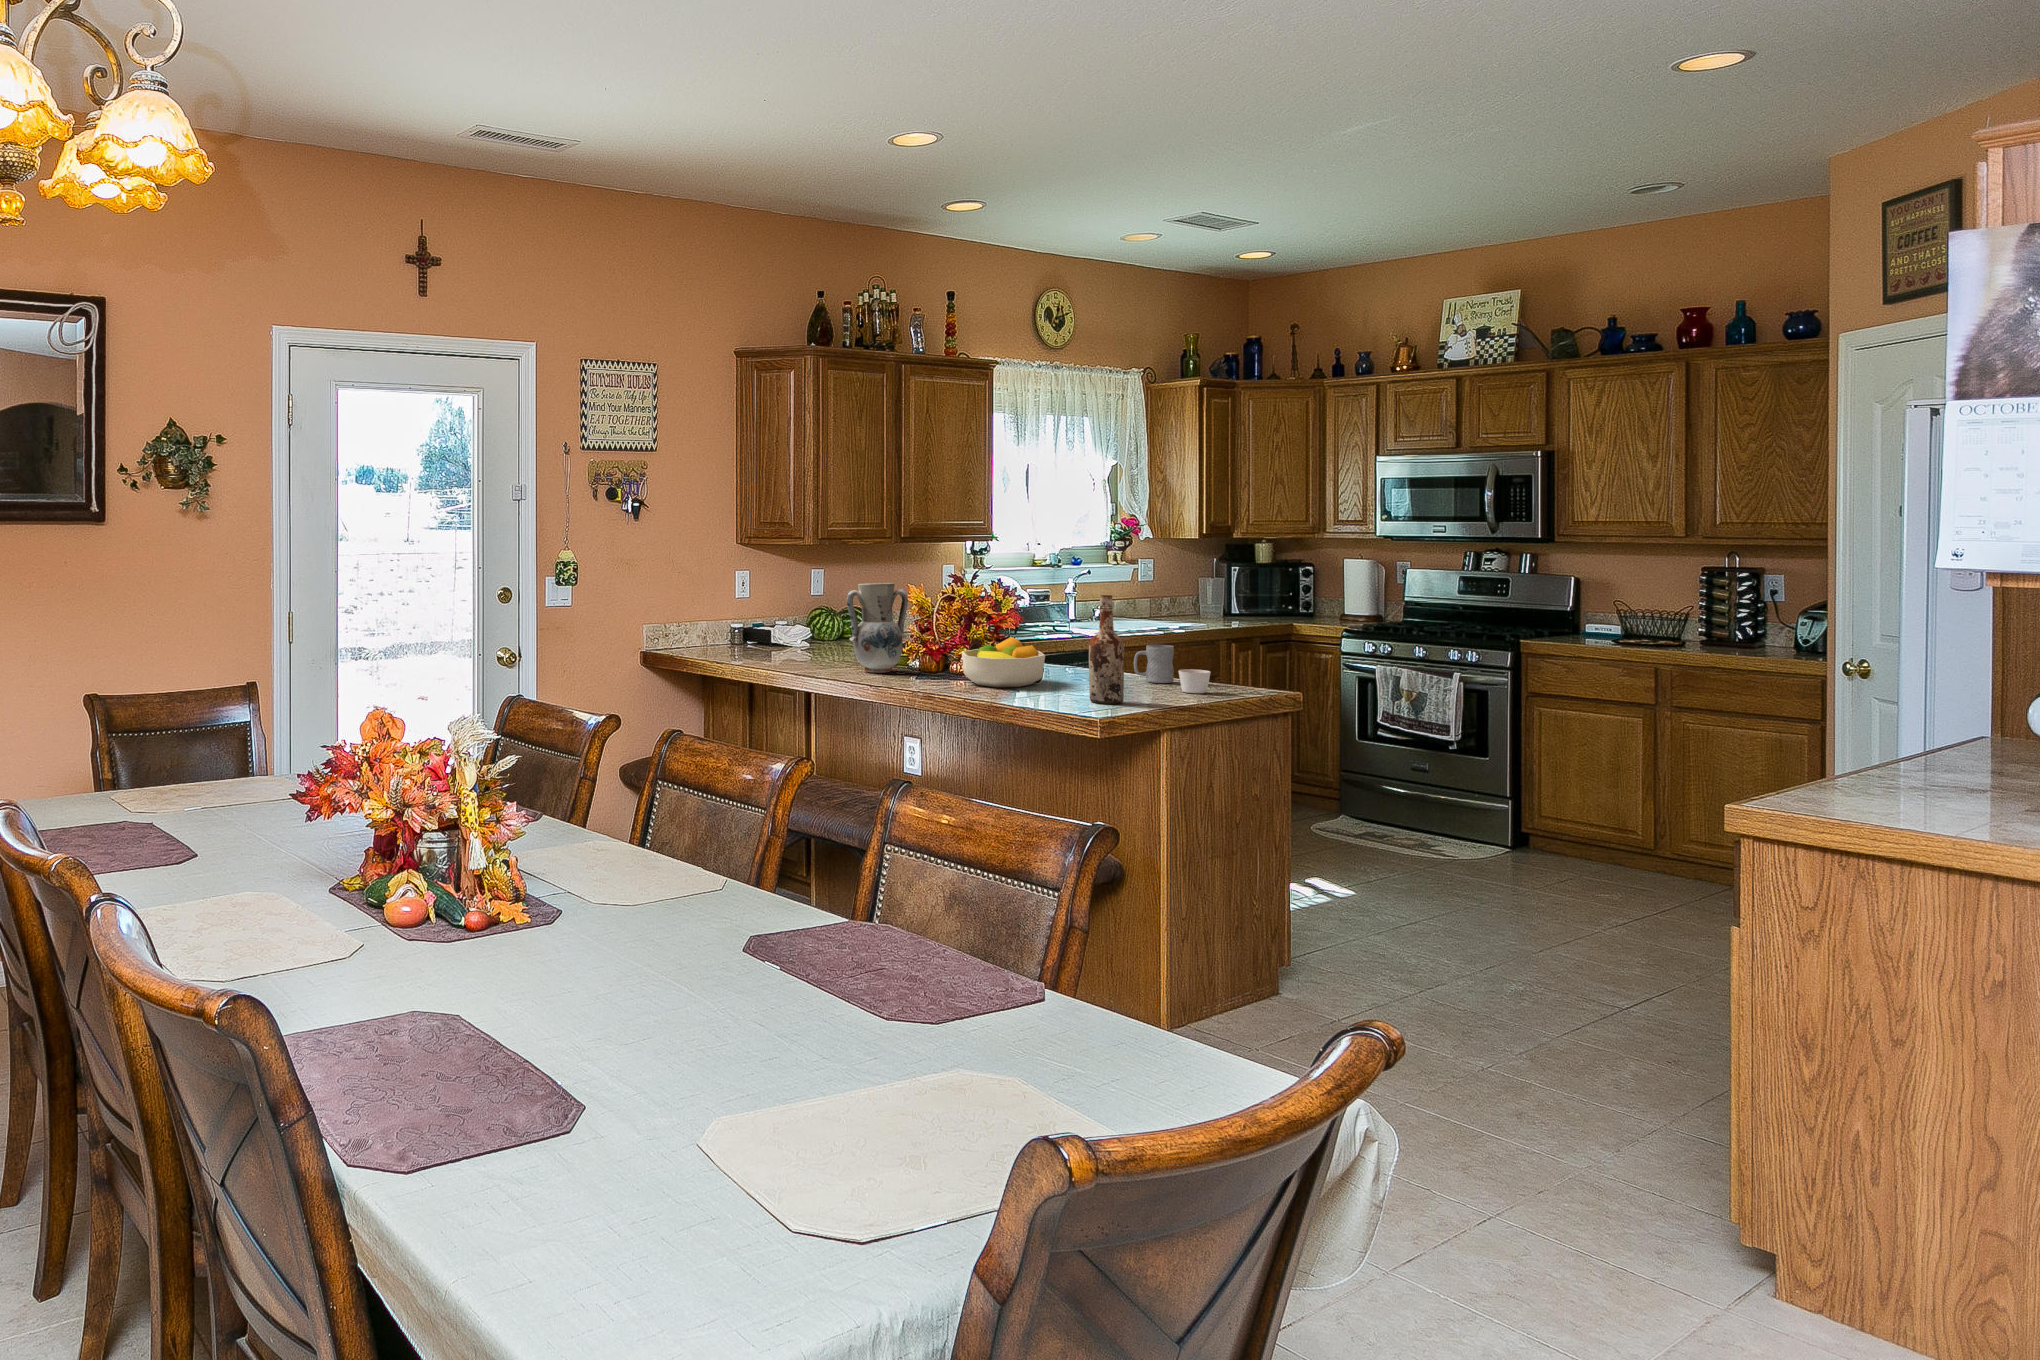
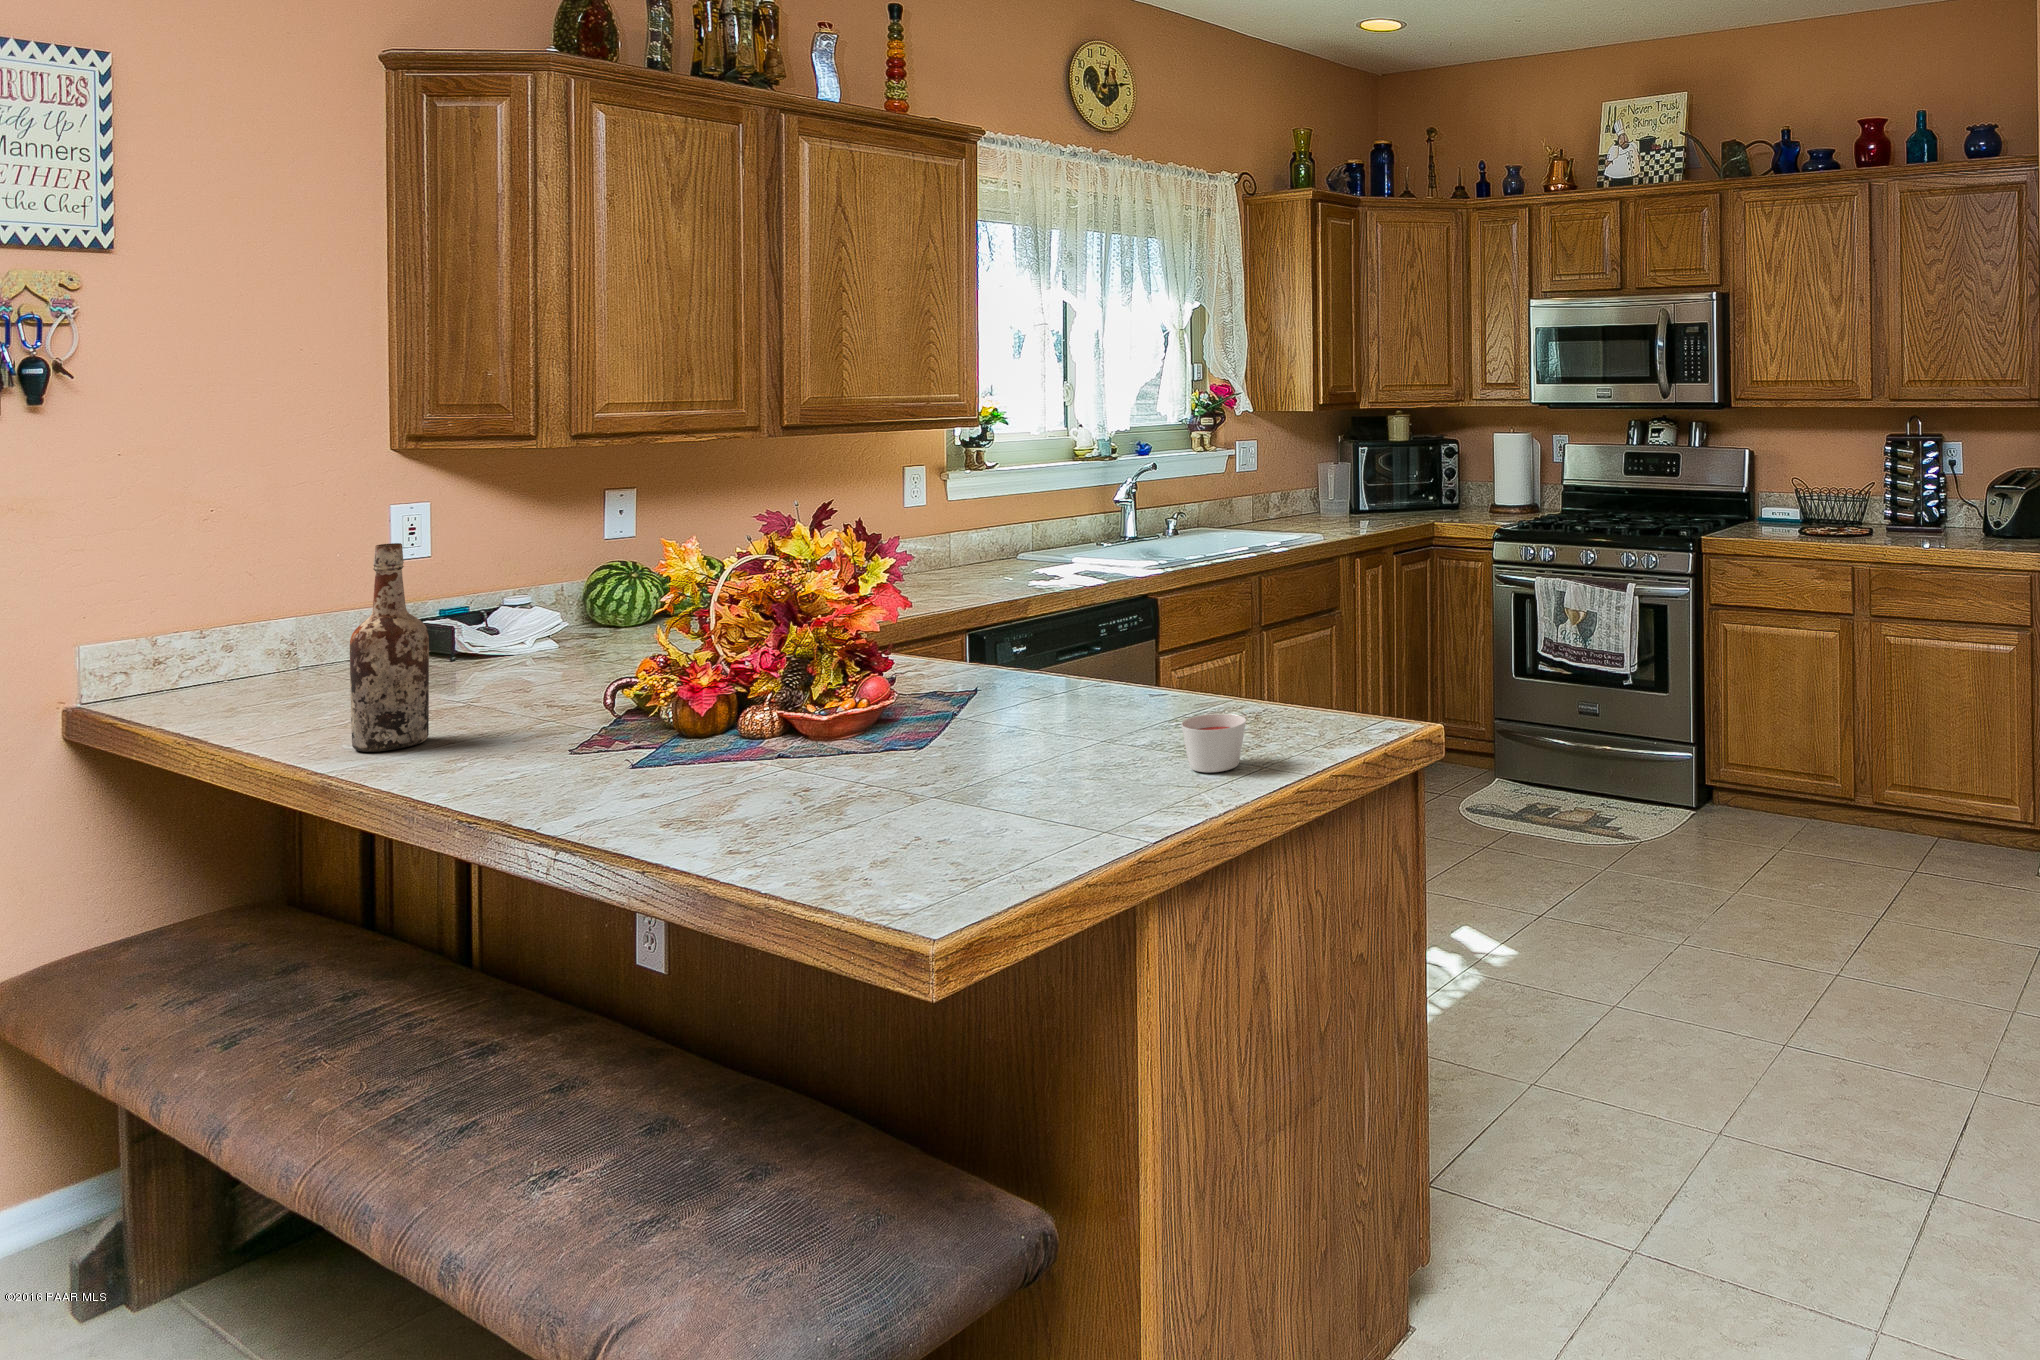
vase: present [847,583,908,673] -> none [446,550,620,765]
wine bottle: present [1089,595,1124,704] -> present [350,543,429,752]
fruit bowl: present [962,637,1045,687] -> none [684,663,903,807]
mug: present [1134,645,1174,683] -> none [1113,648,1191,732]

